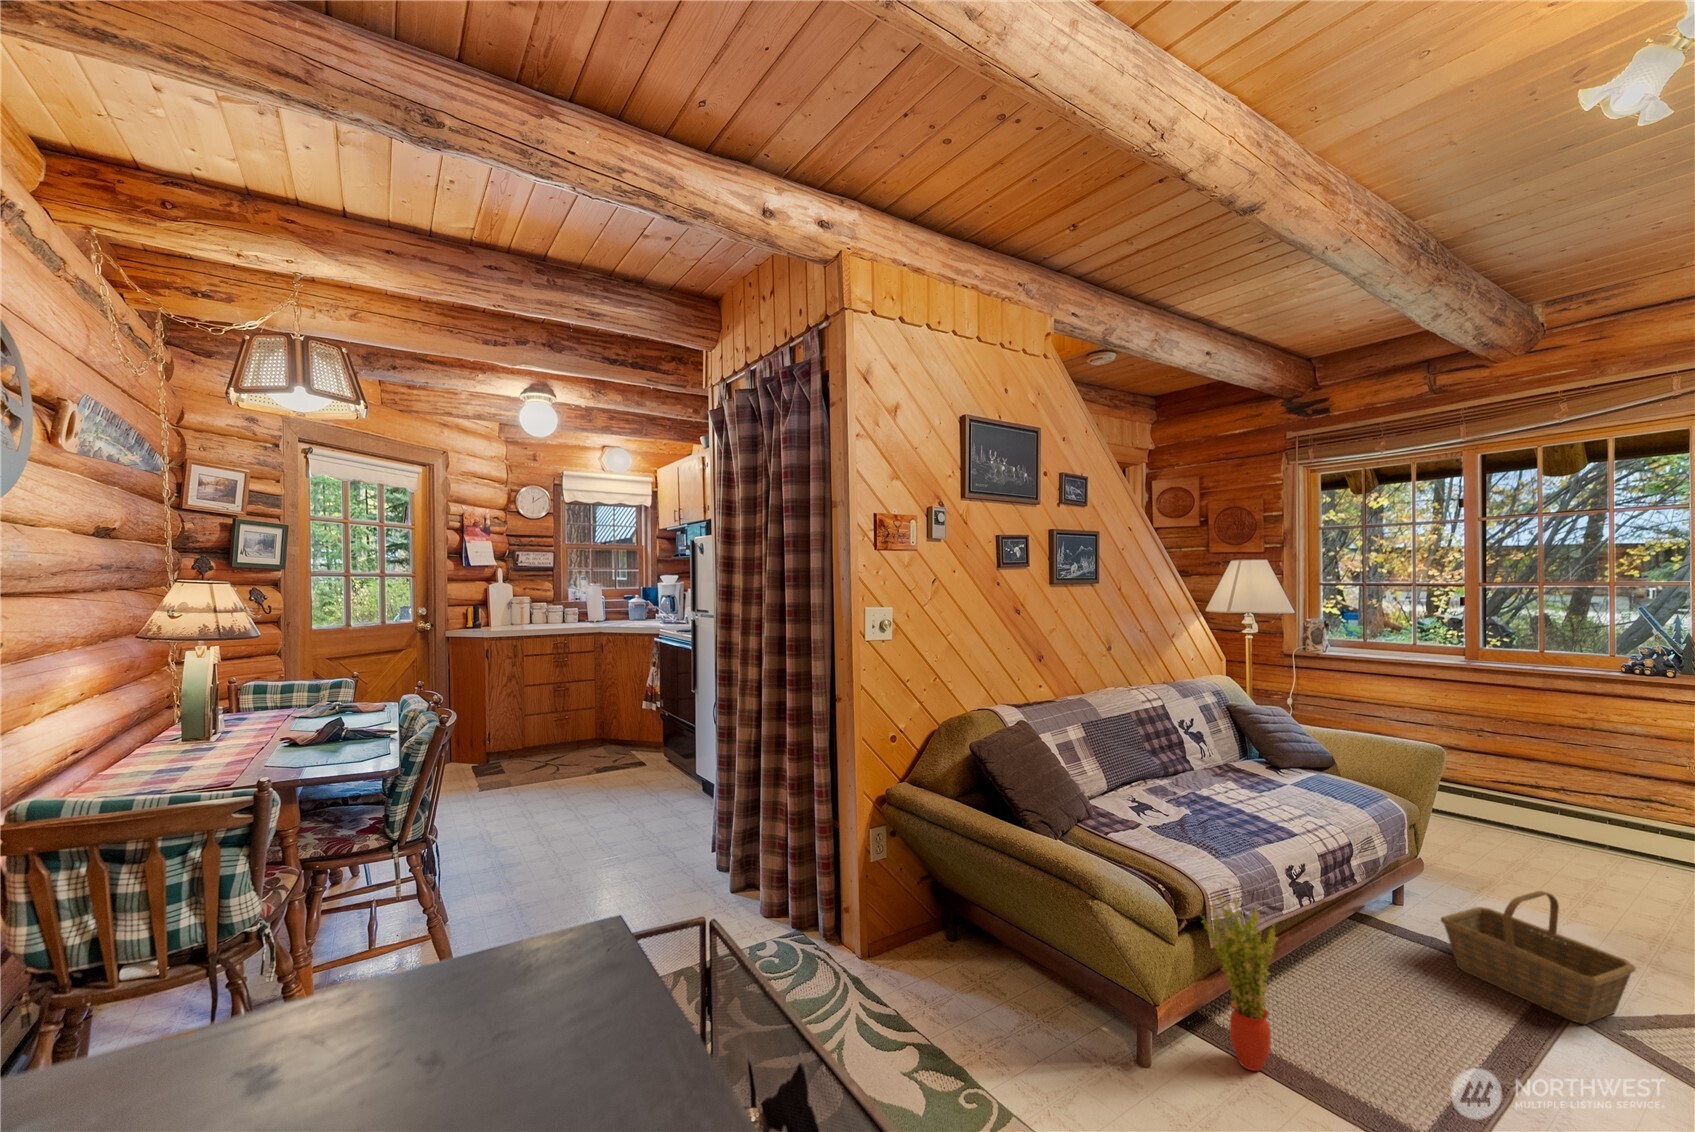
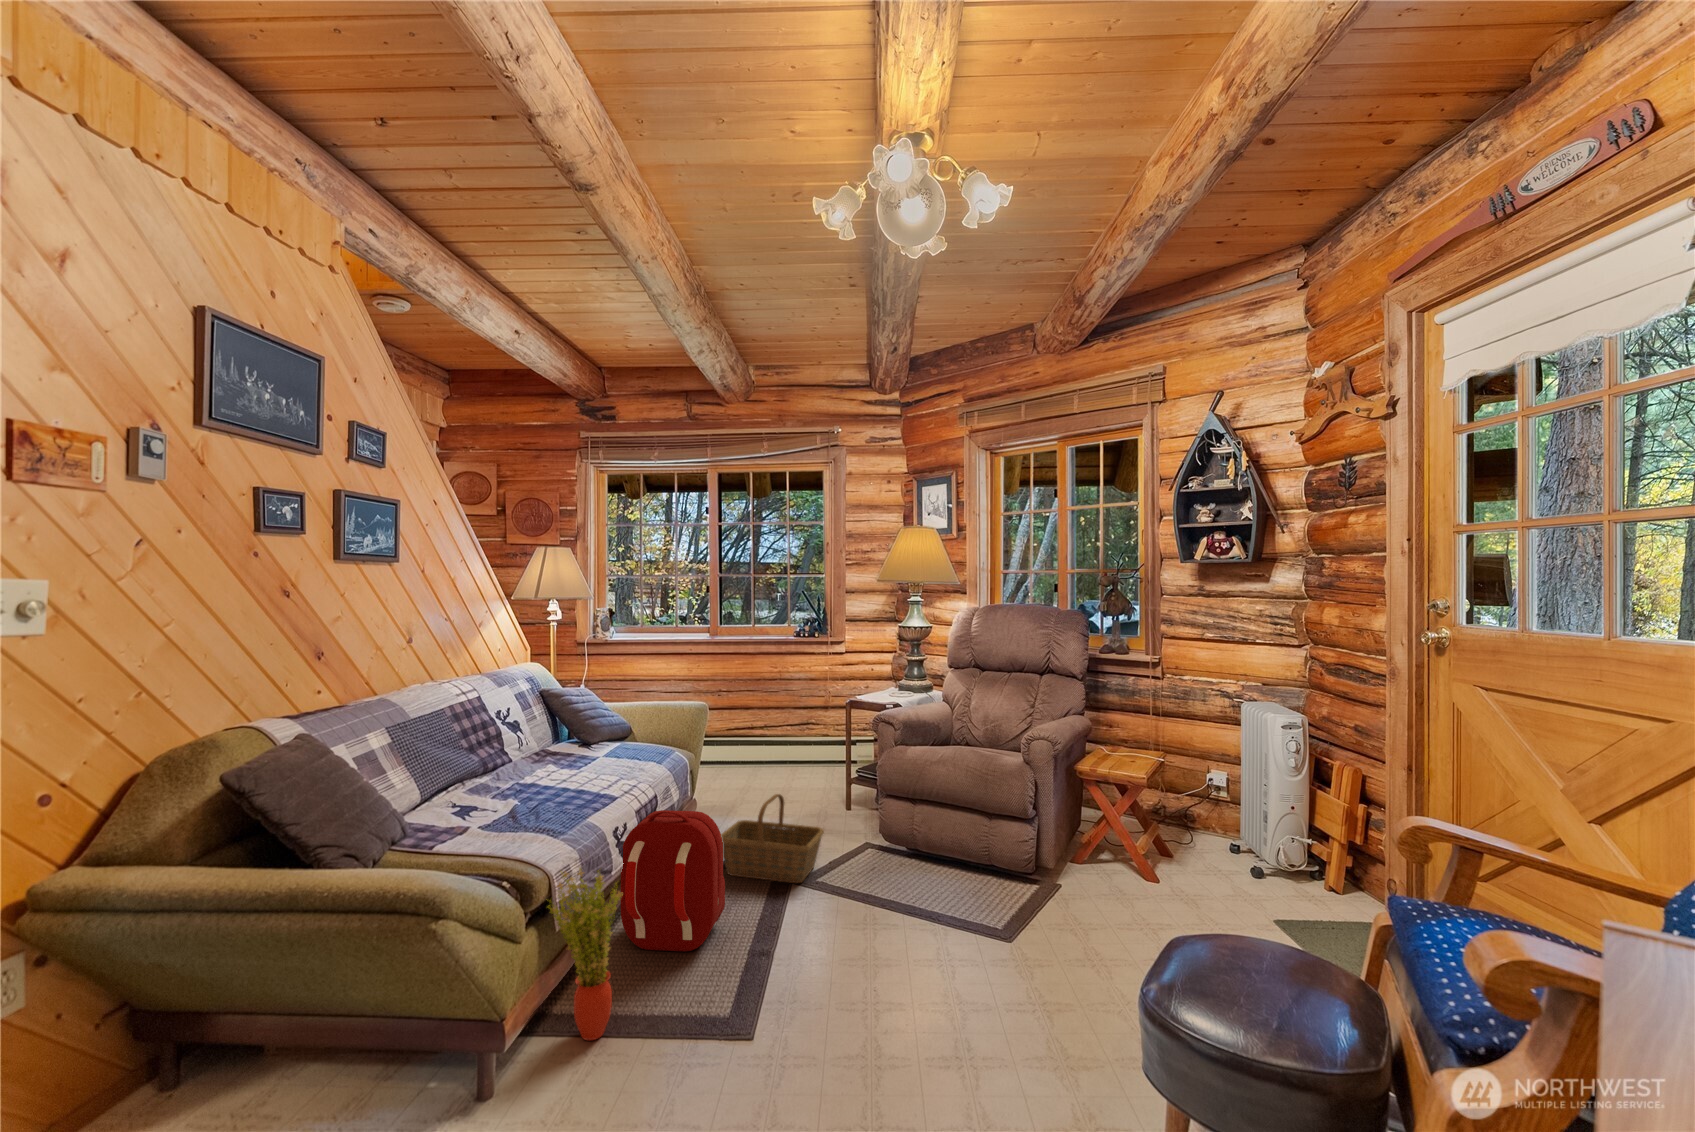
backpack: none [1296,863,1439,1036] -> present [621,810,725,951]

